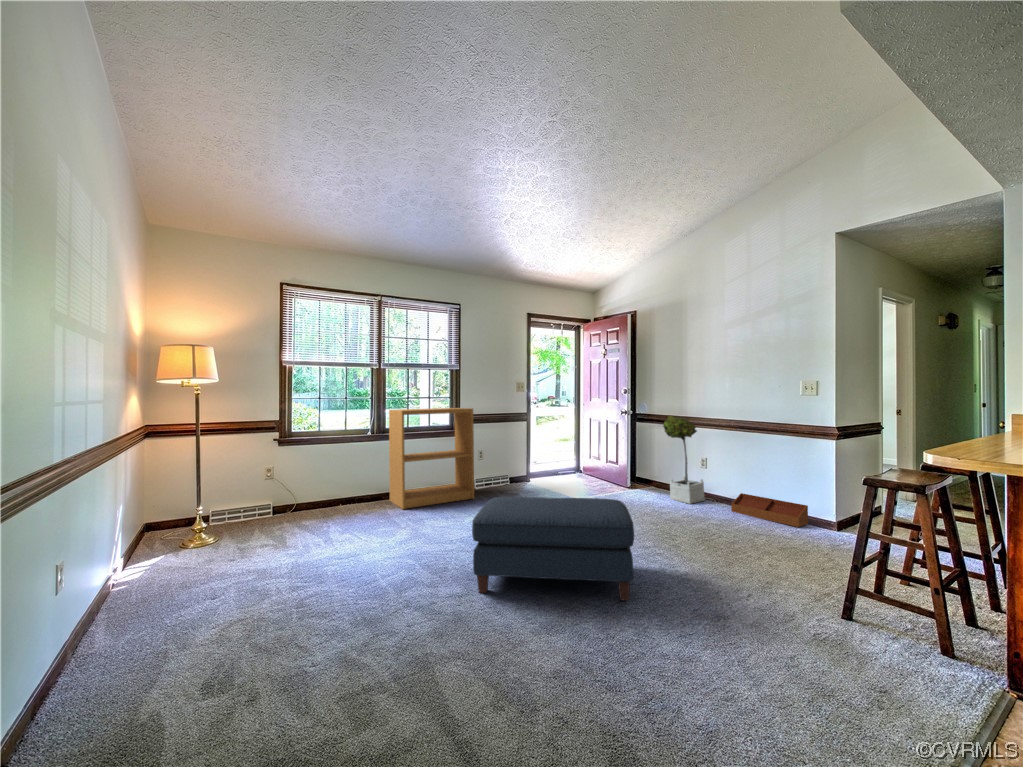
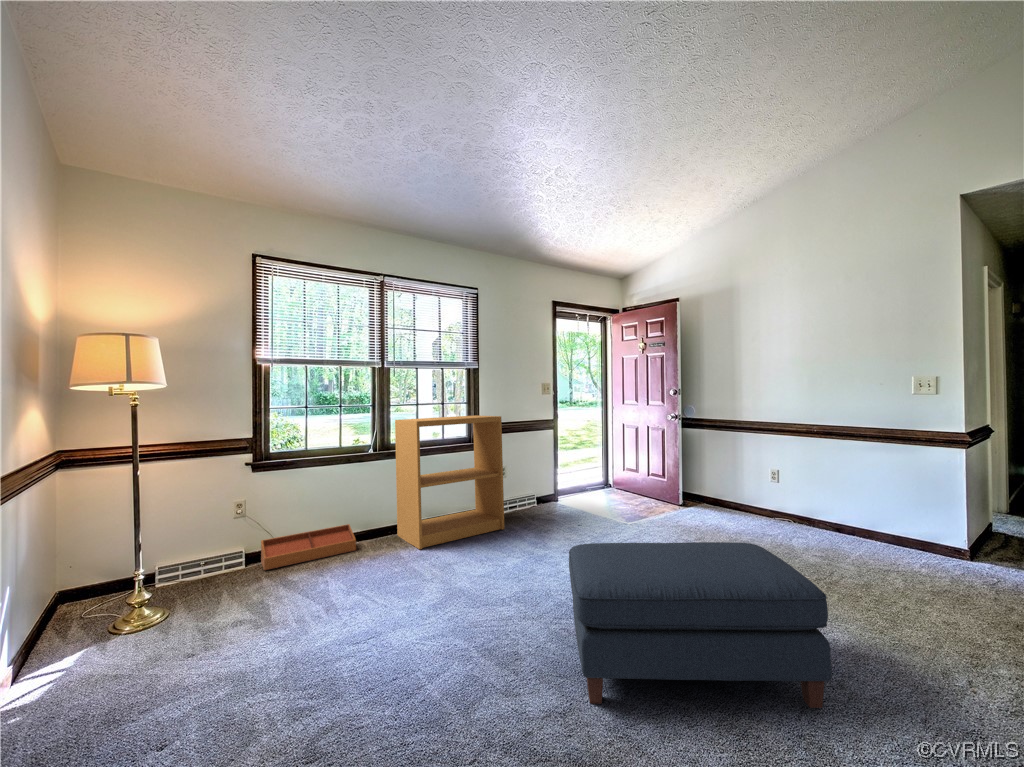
potted tree: present [663,415,705,504] -> none [726,419,780,527]
storage bin: present [731,493,808,527] -> present [261,524,356,570]

